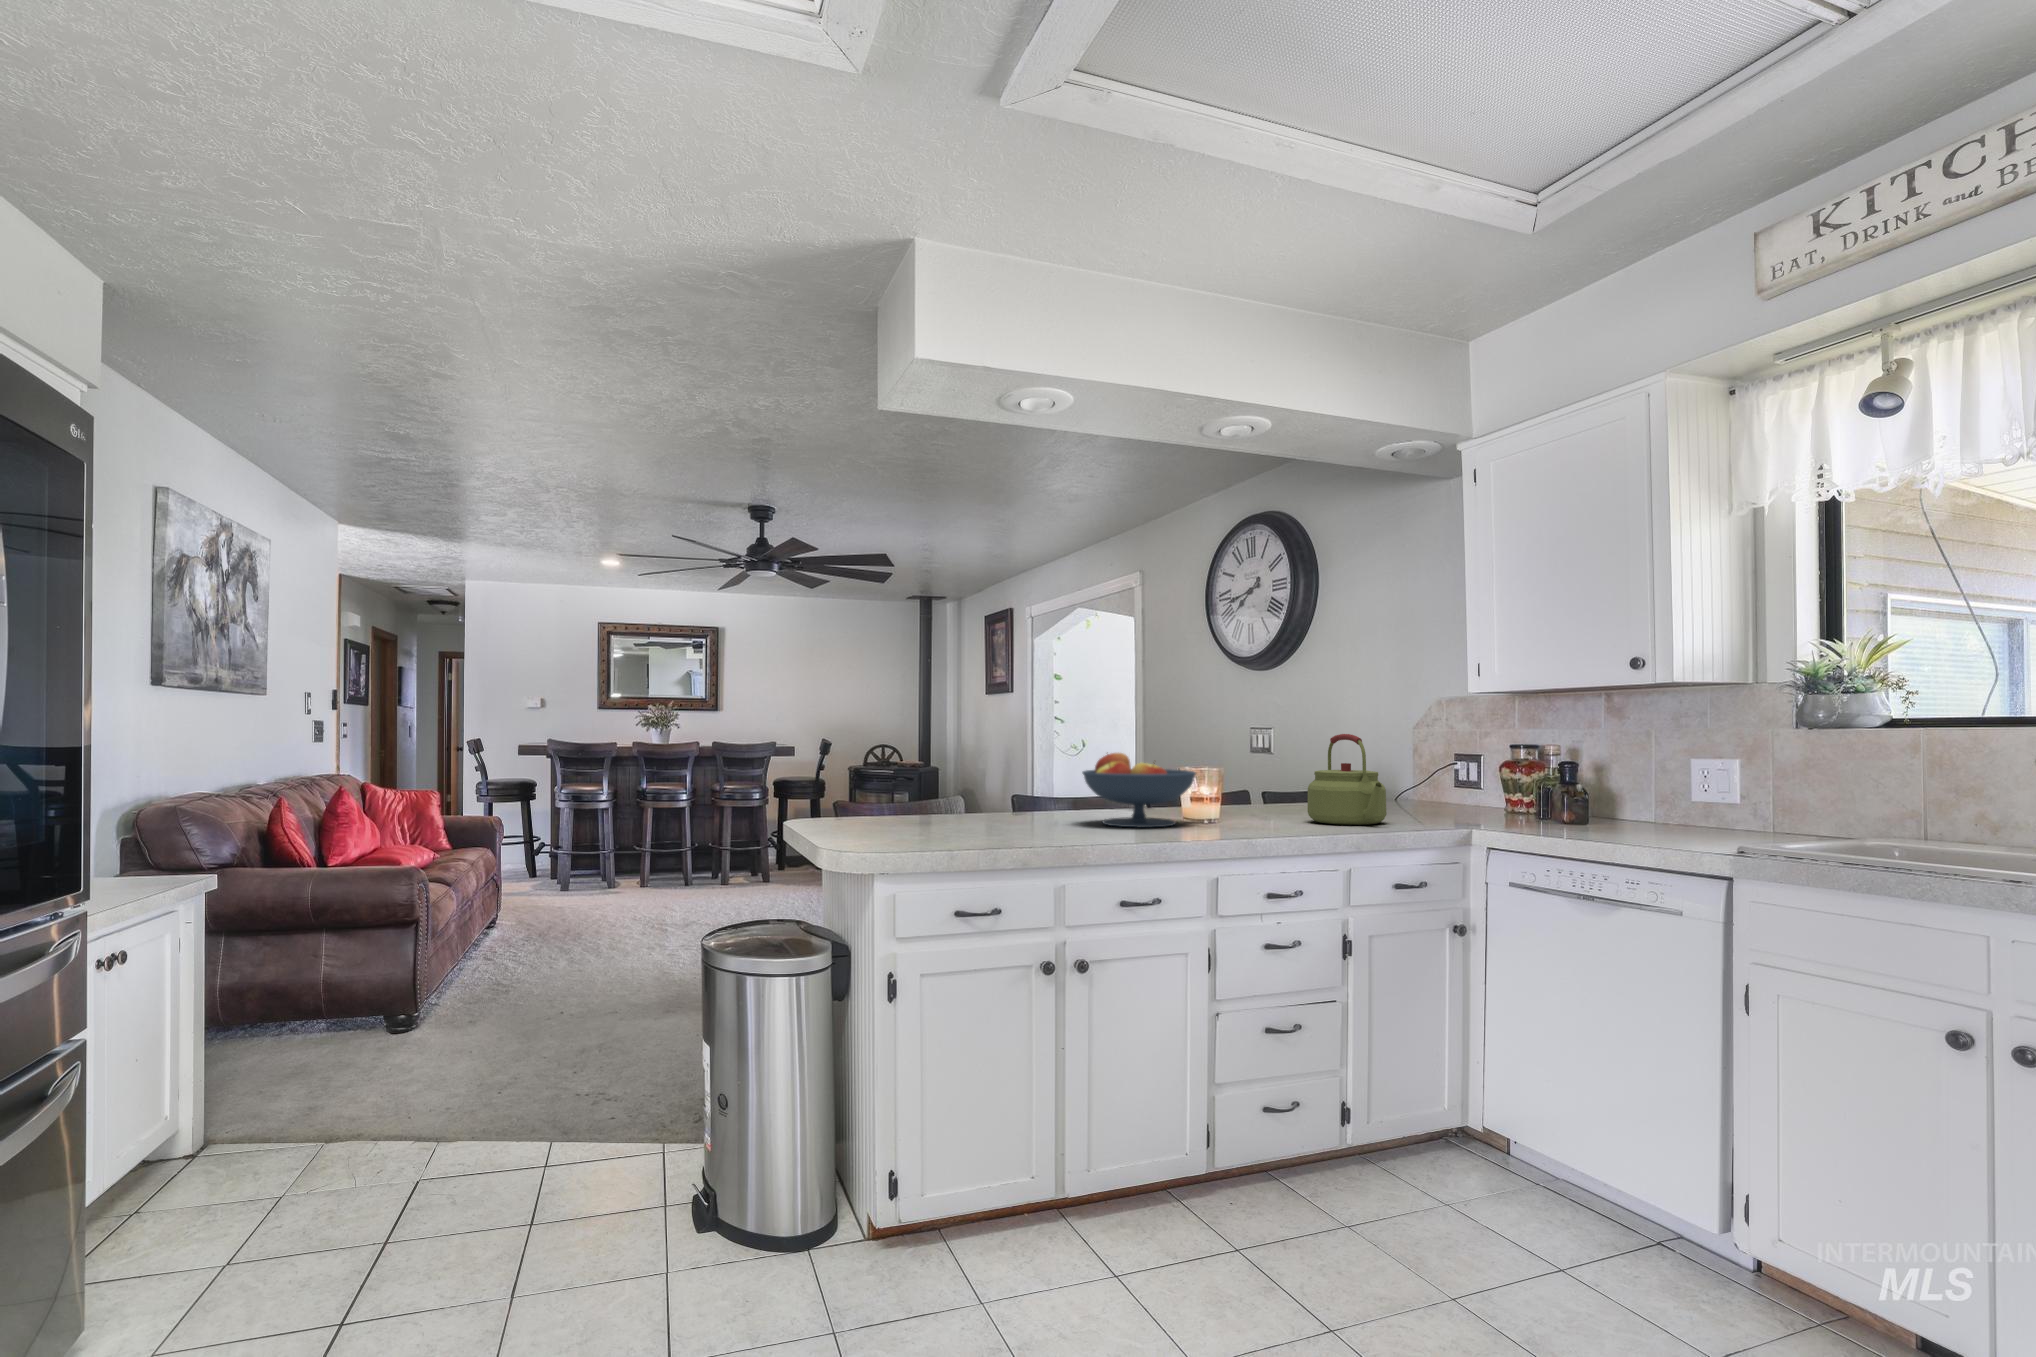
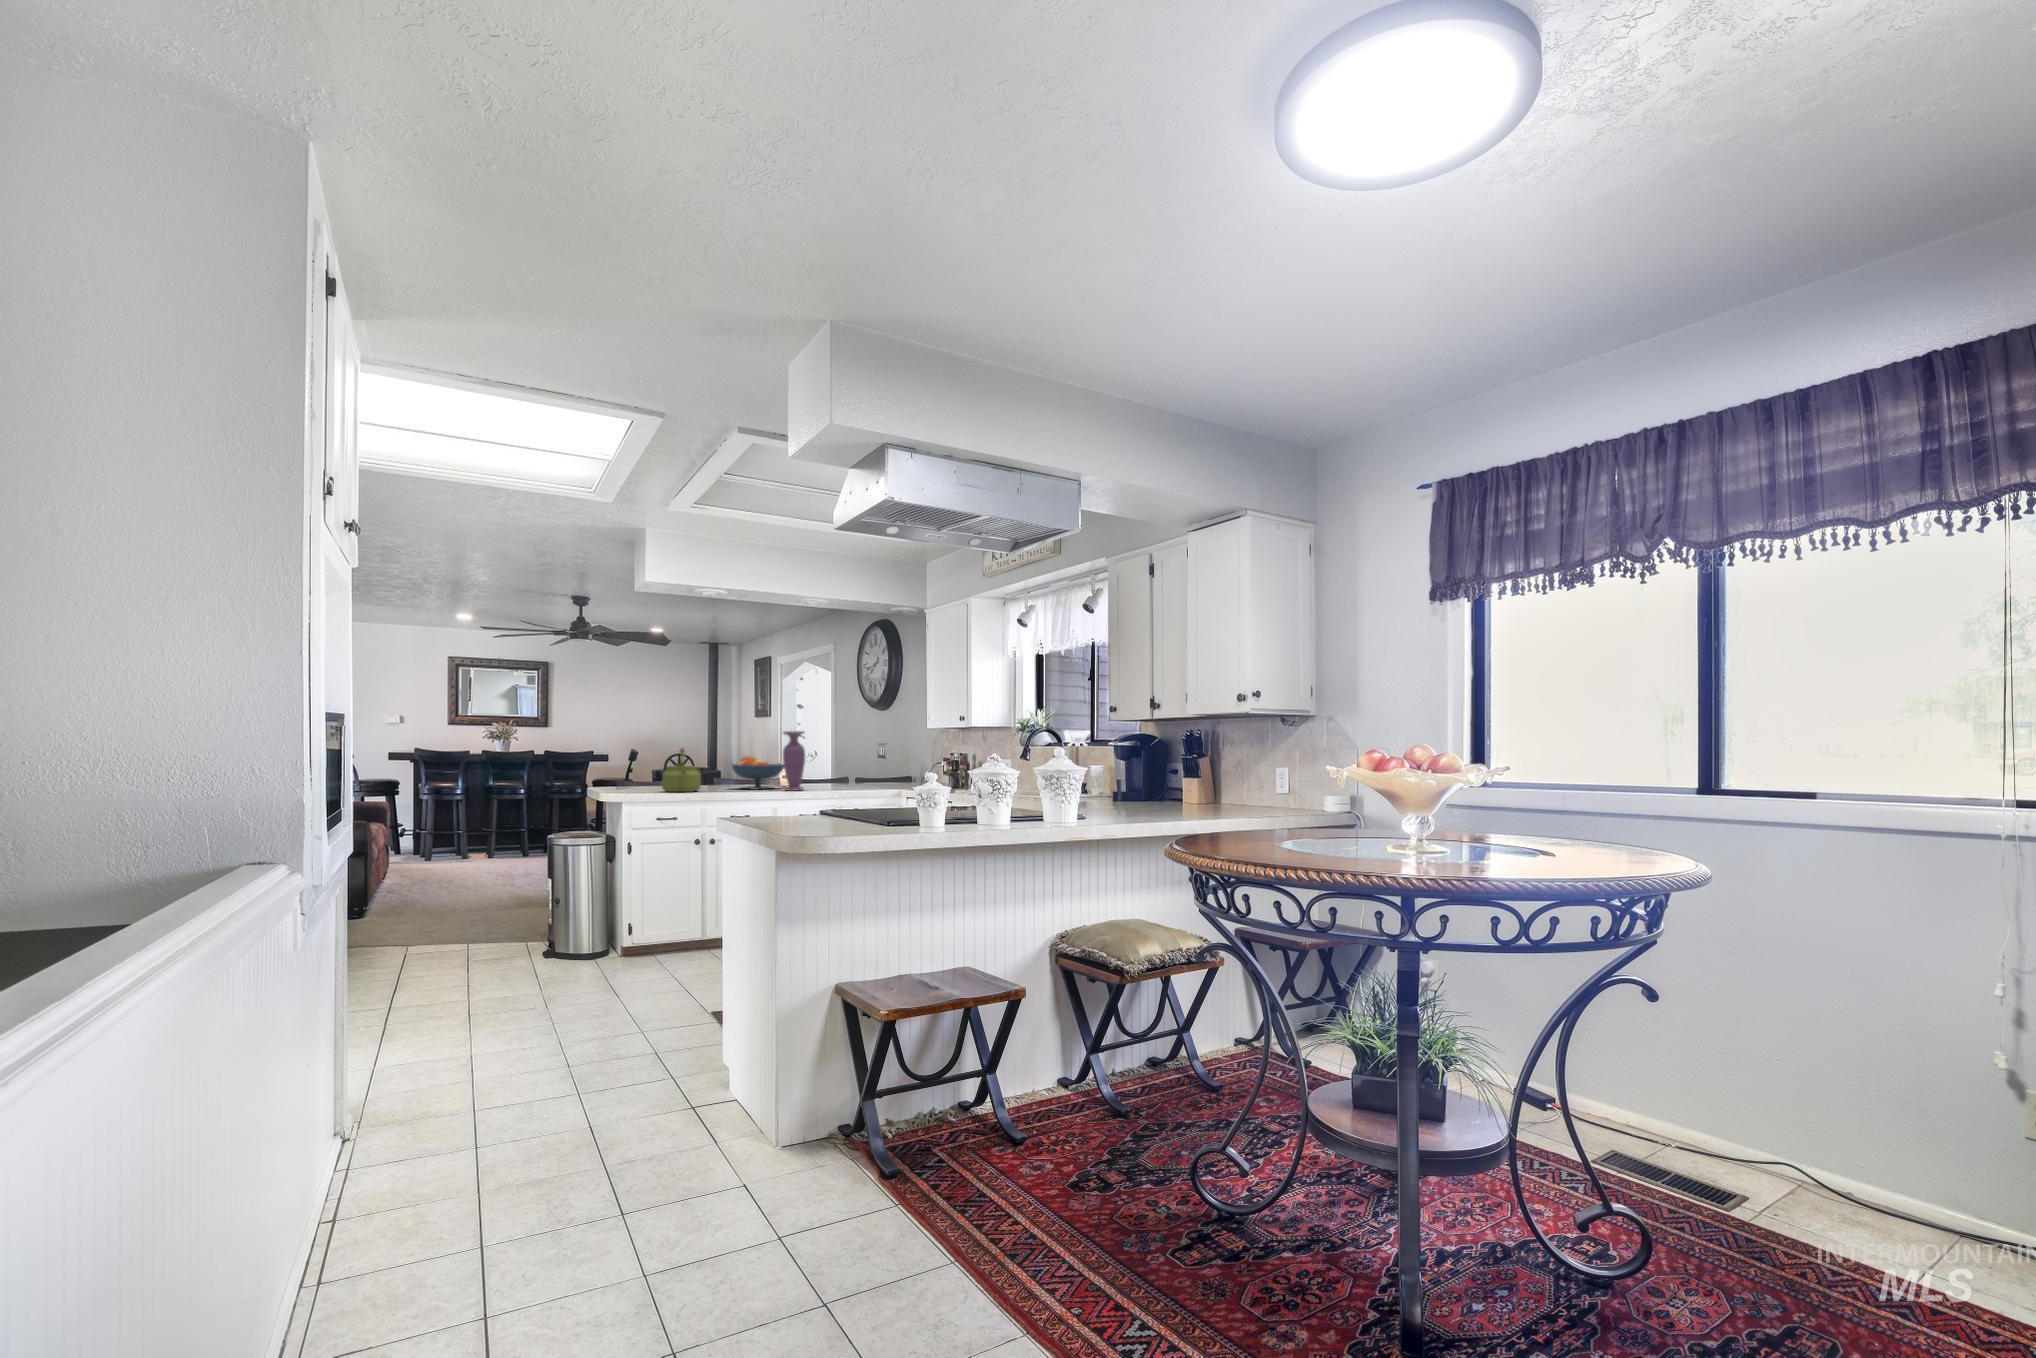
vase: none [1217,695,1270,835] -> present [783,731,805,791]
kettle: present [1308,734,1387,825] -> present [662,748,701,792]

